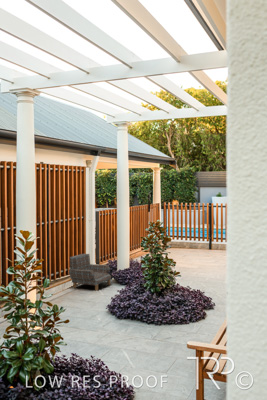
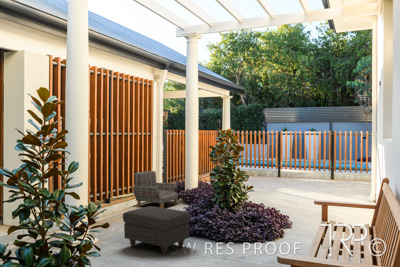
ottoman: none [69,294,126,336] -> present [123,206,191,254]

